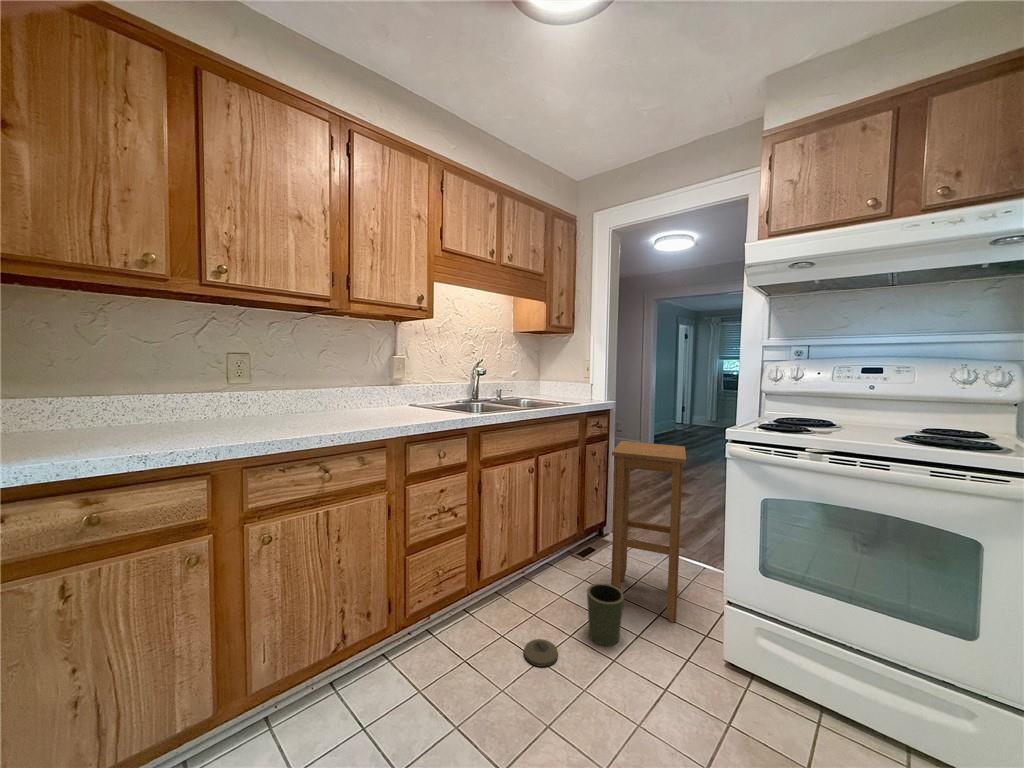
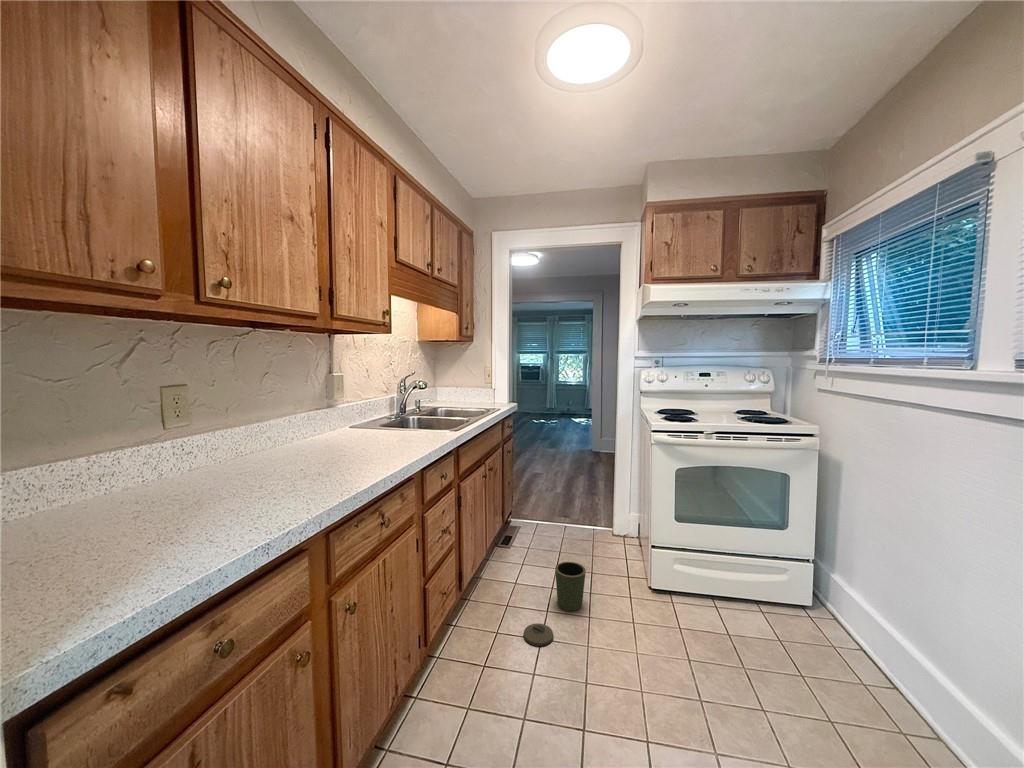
stool: present [611,441,686,623] -> none [545,438,613,581]

